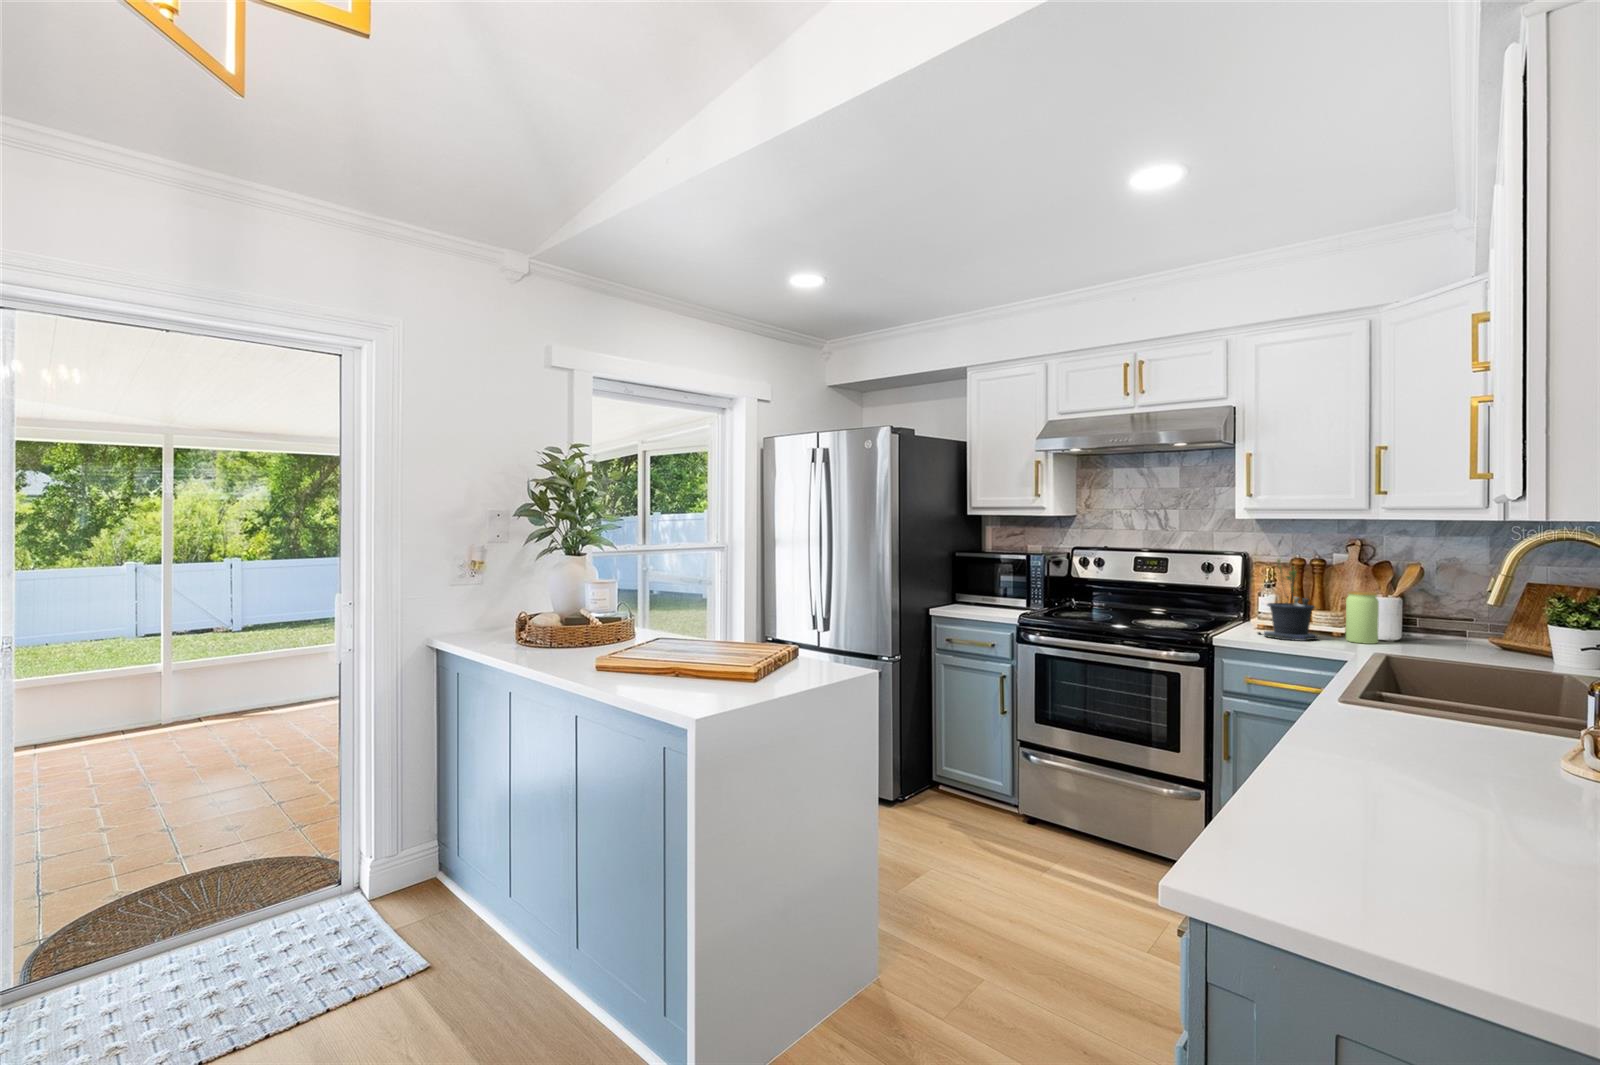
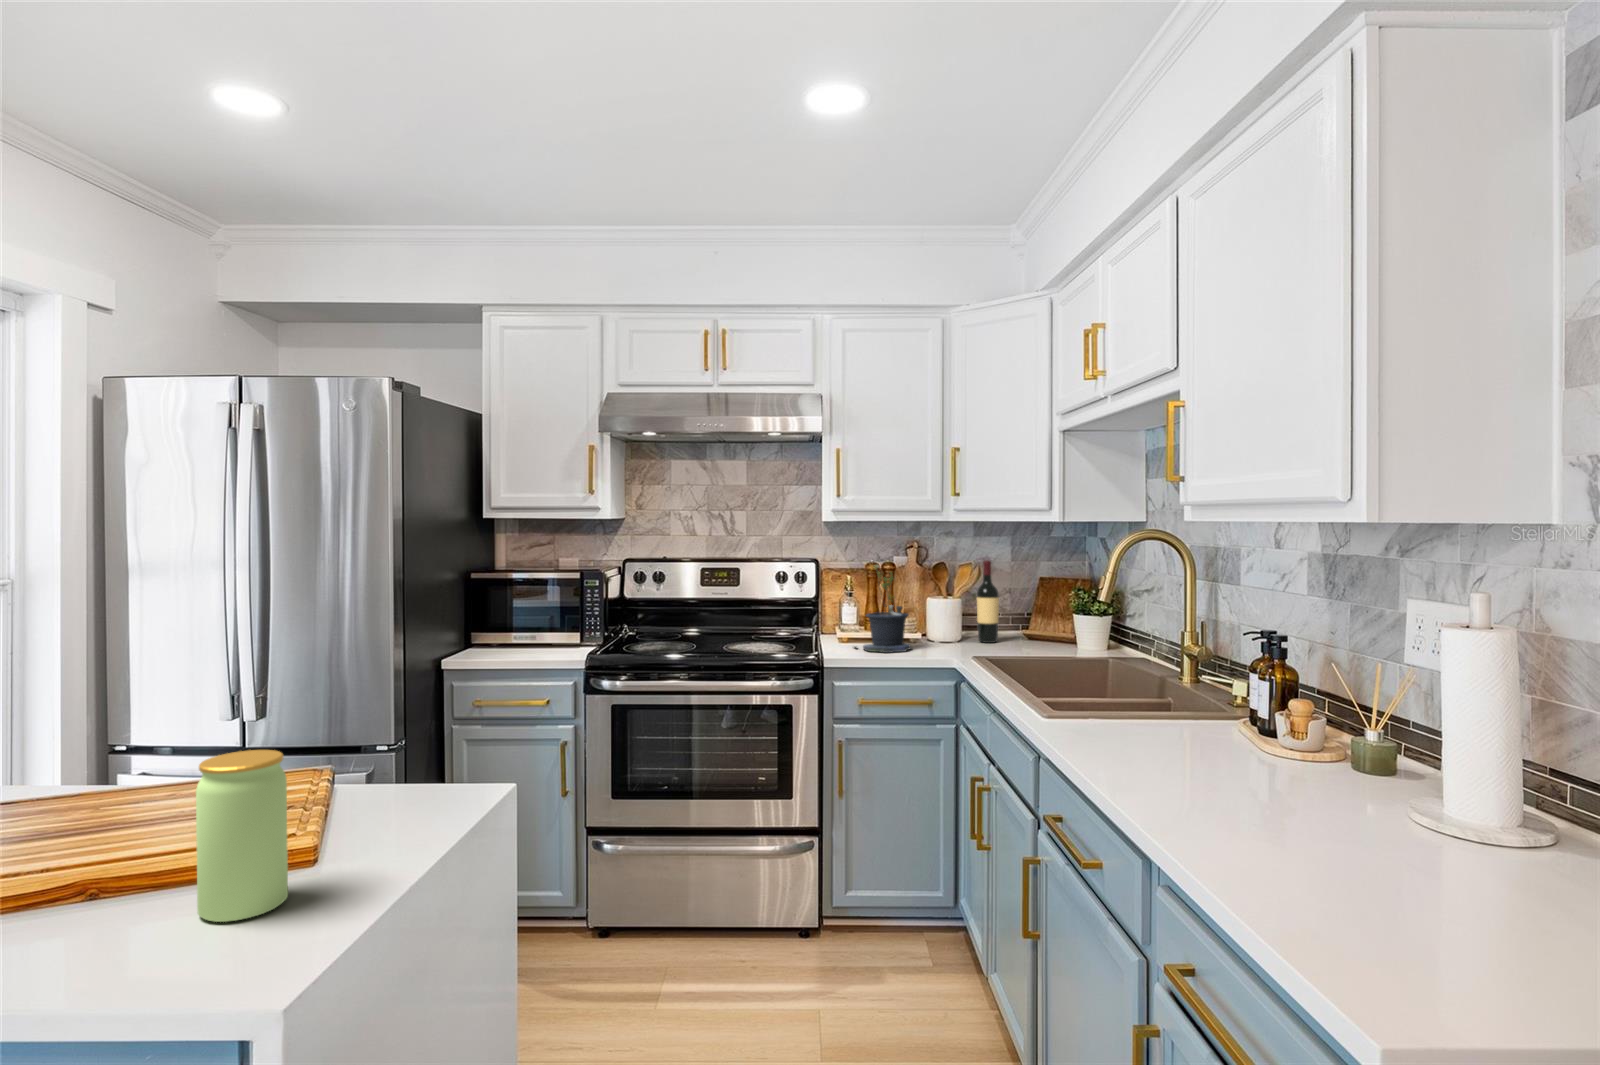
wine bottle: none [1413,560,1443,645] -> present [977,560,999,643]
jar: present [1346,591,1379,644] -> present [196,750,288,922]

